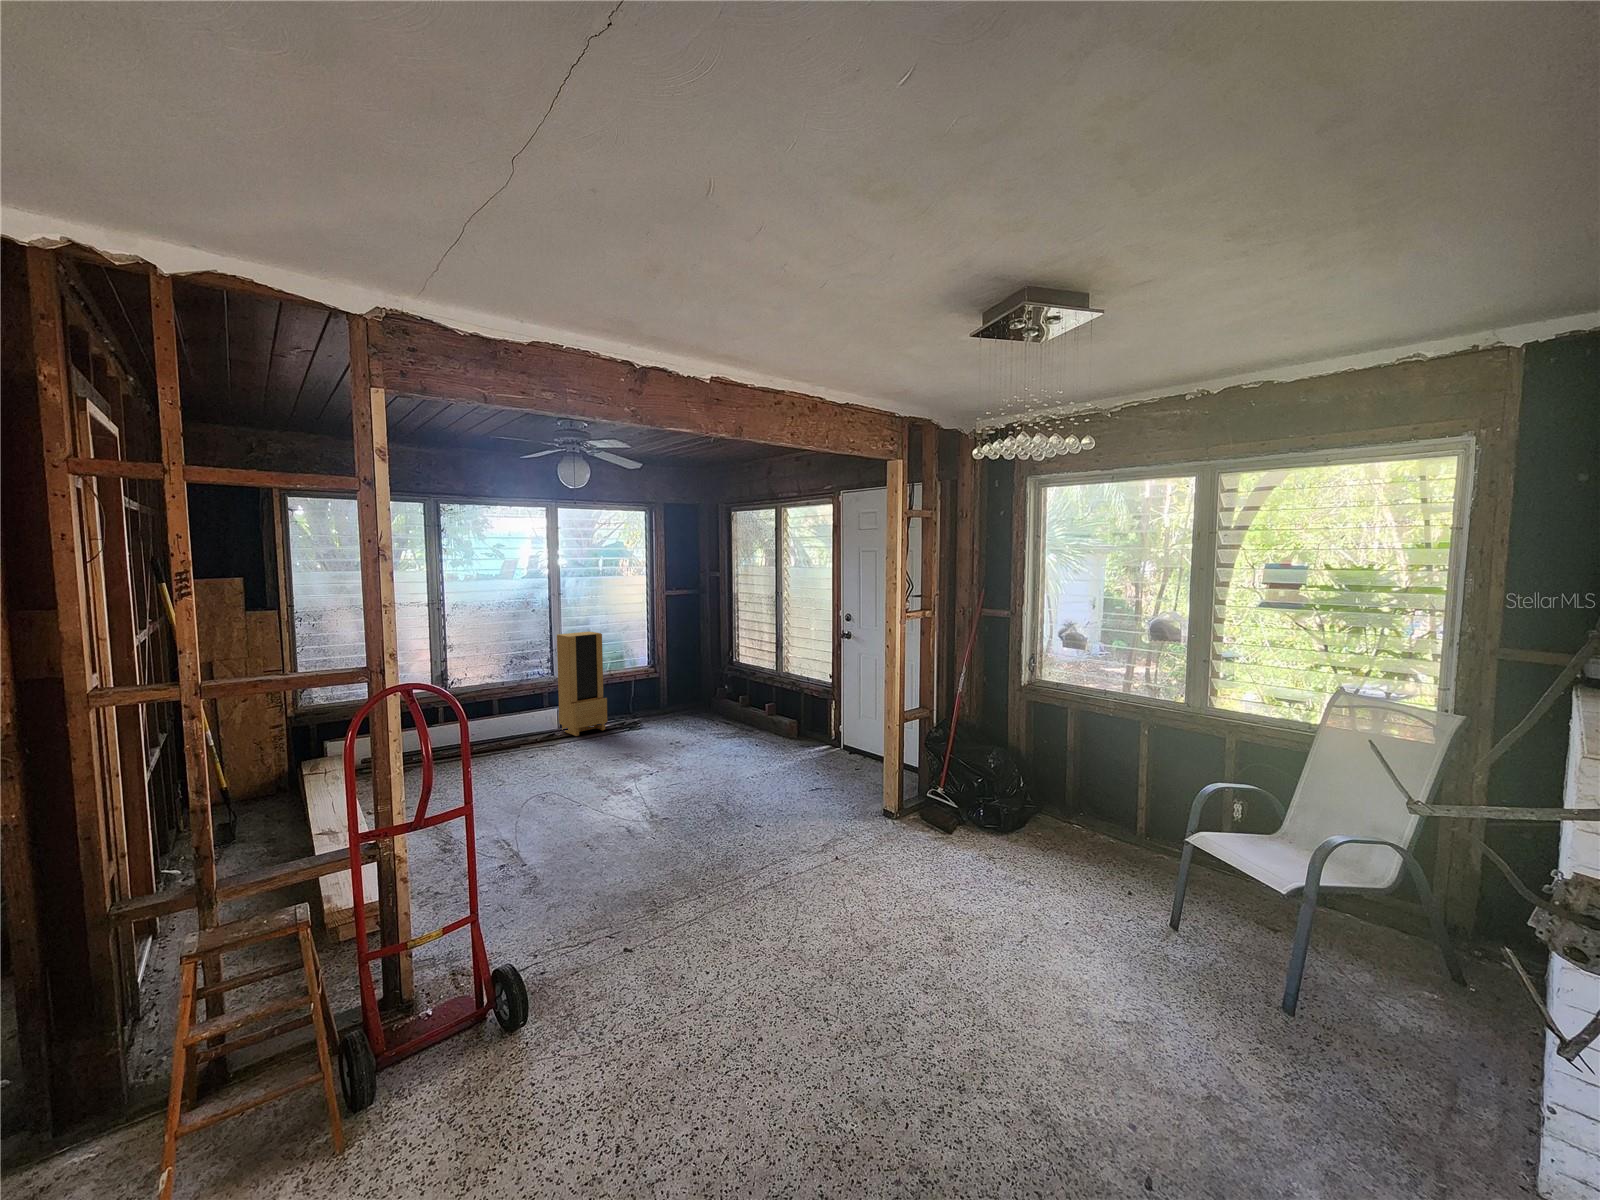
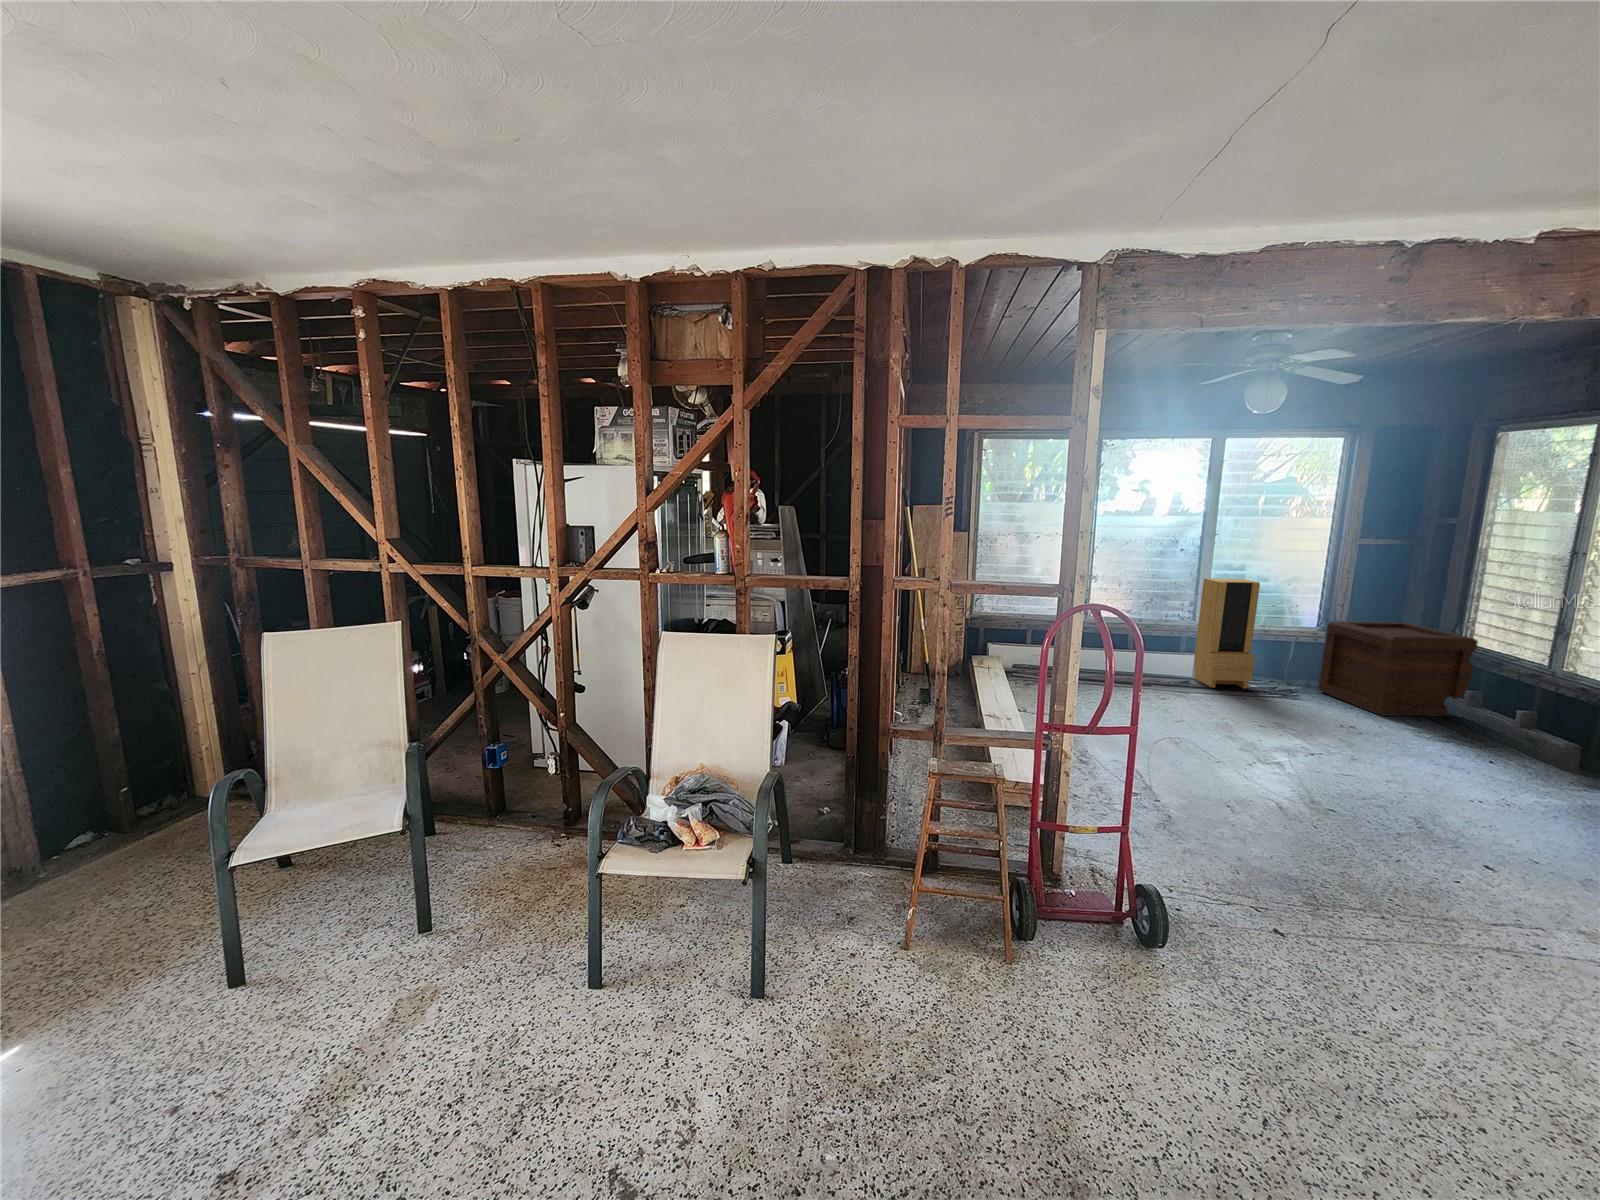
wooden crate: none [655,652,742,729] -> present [1318,621,1478,717]

